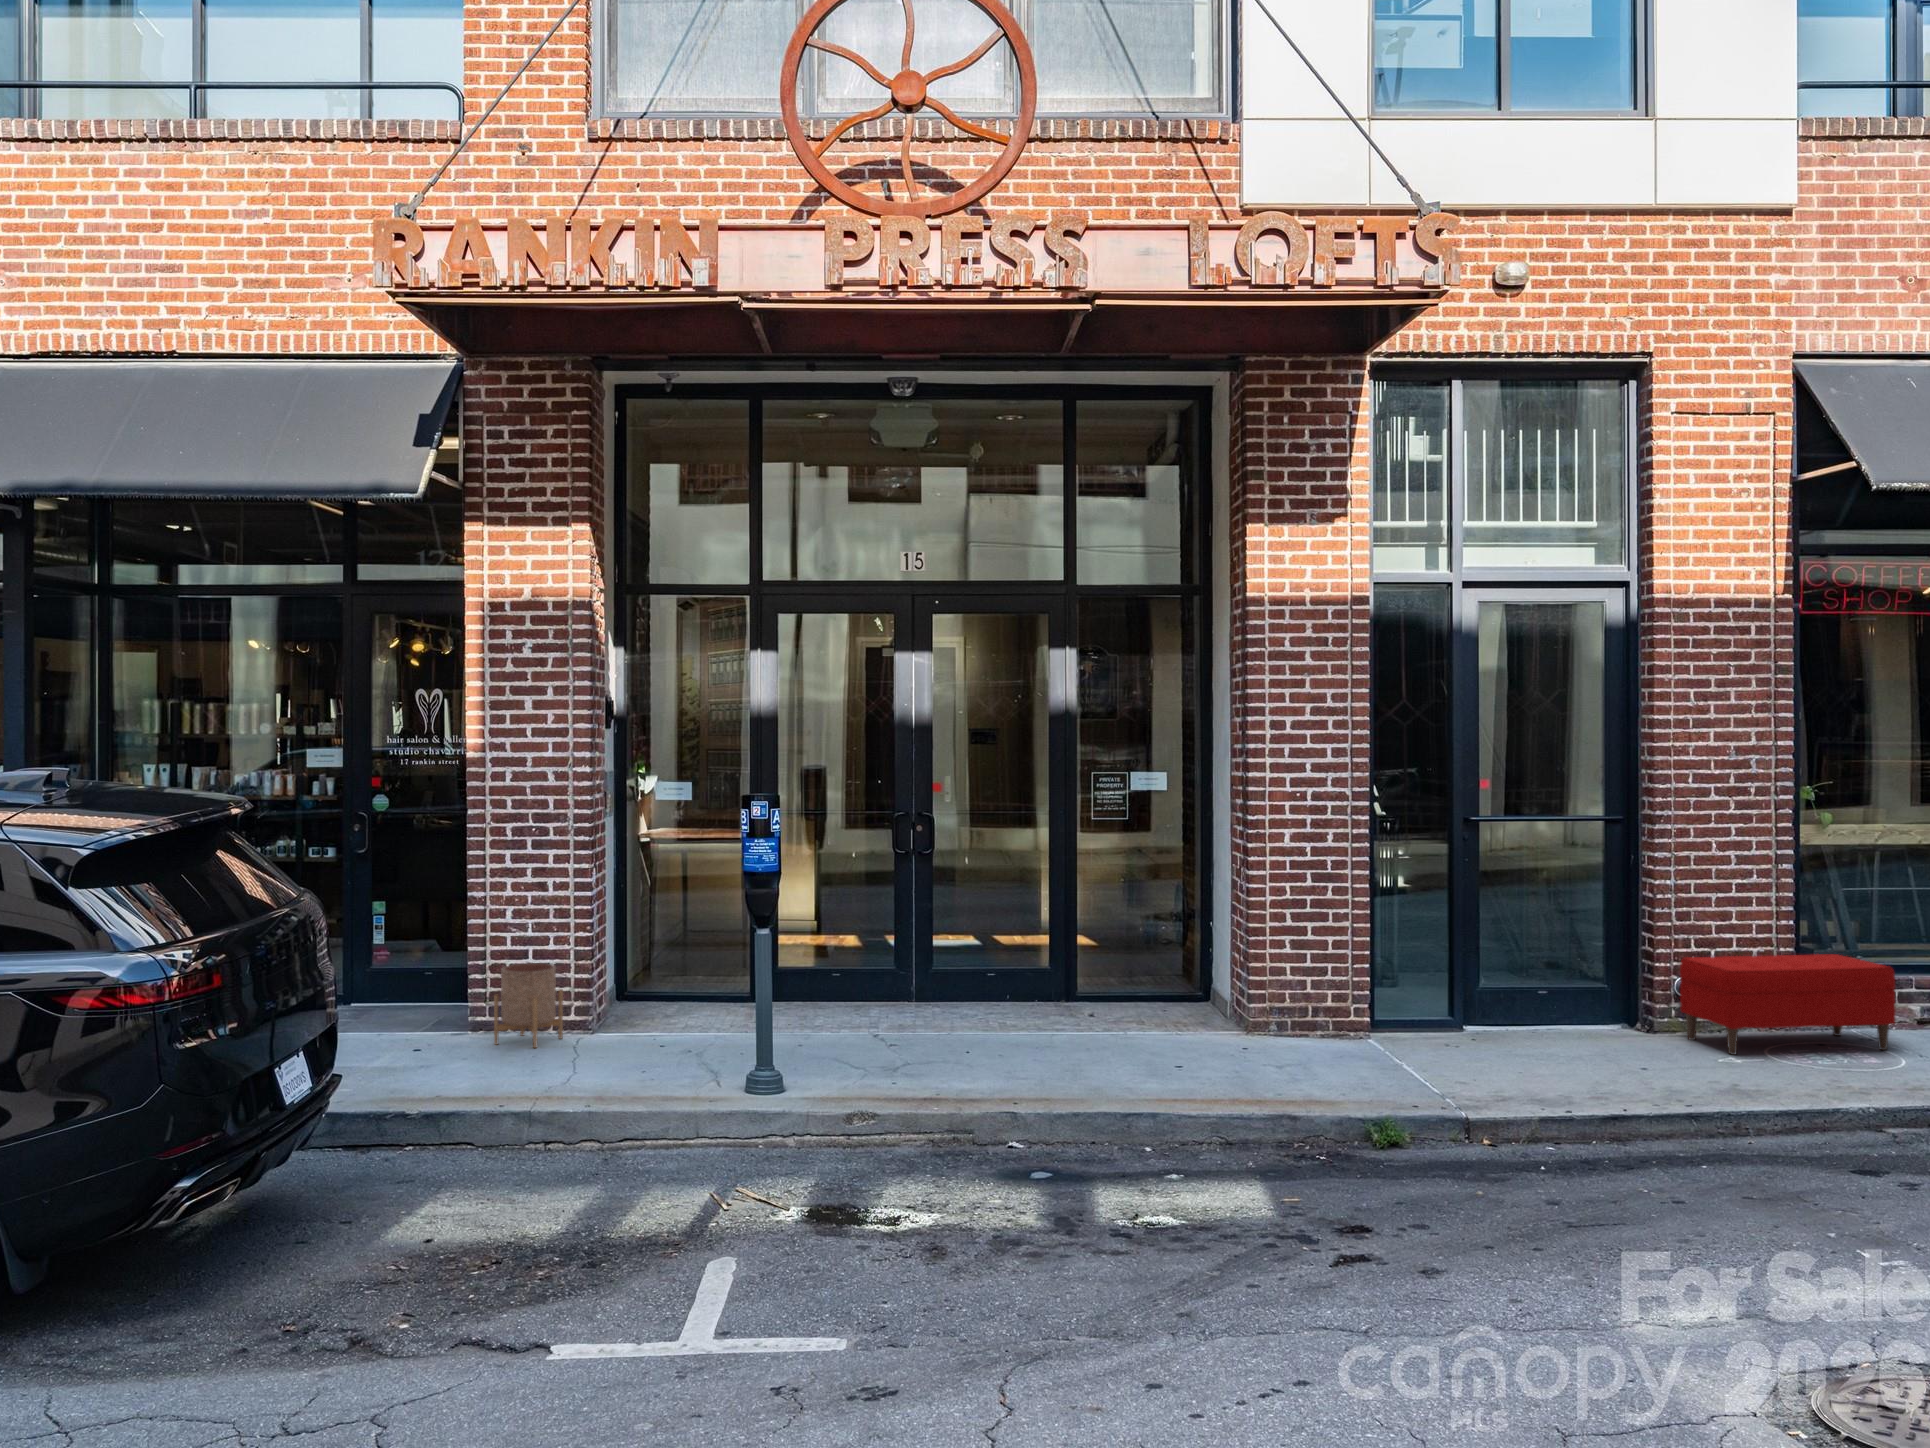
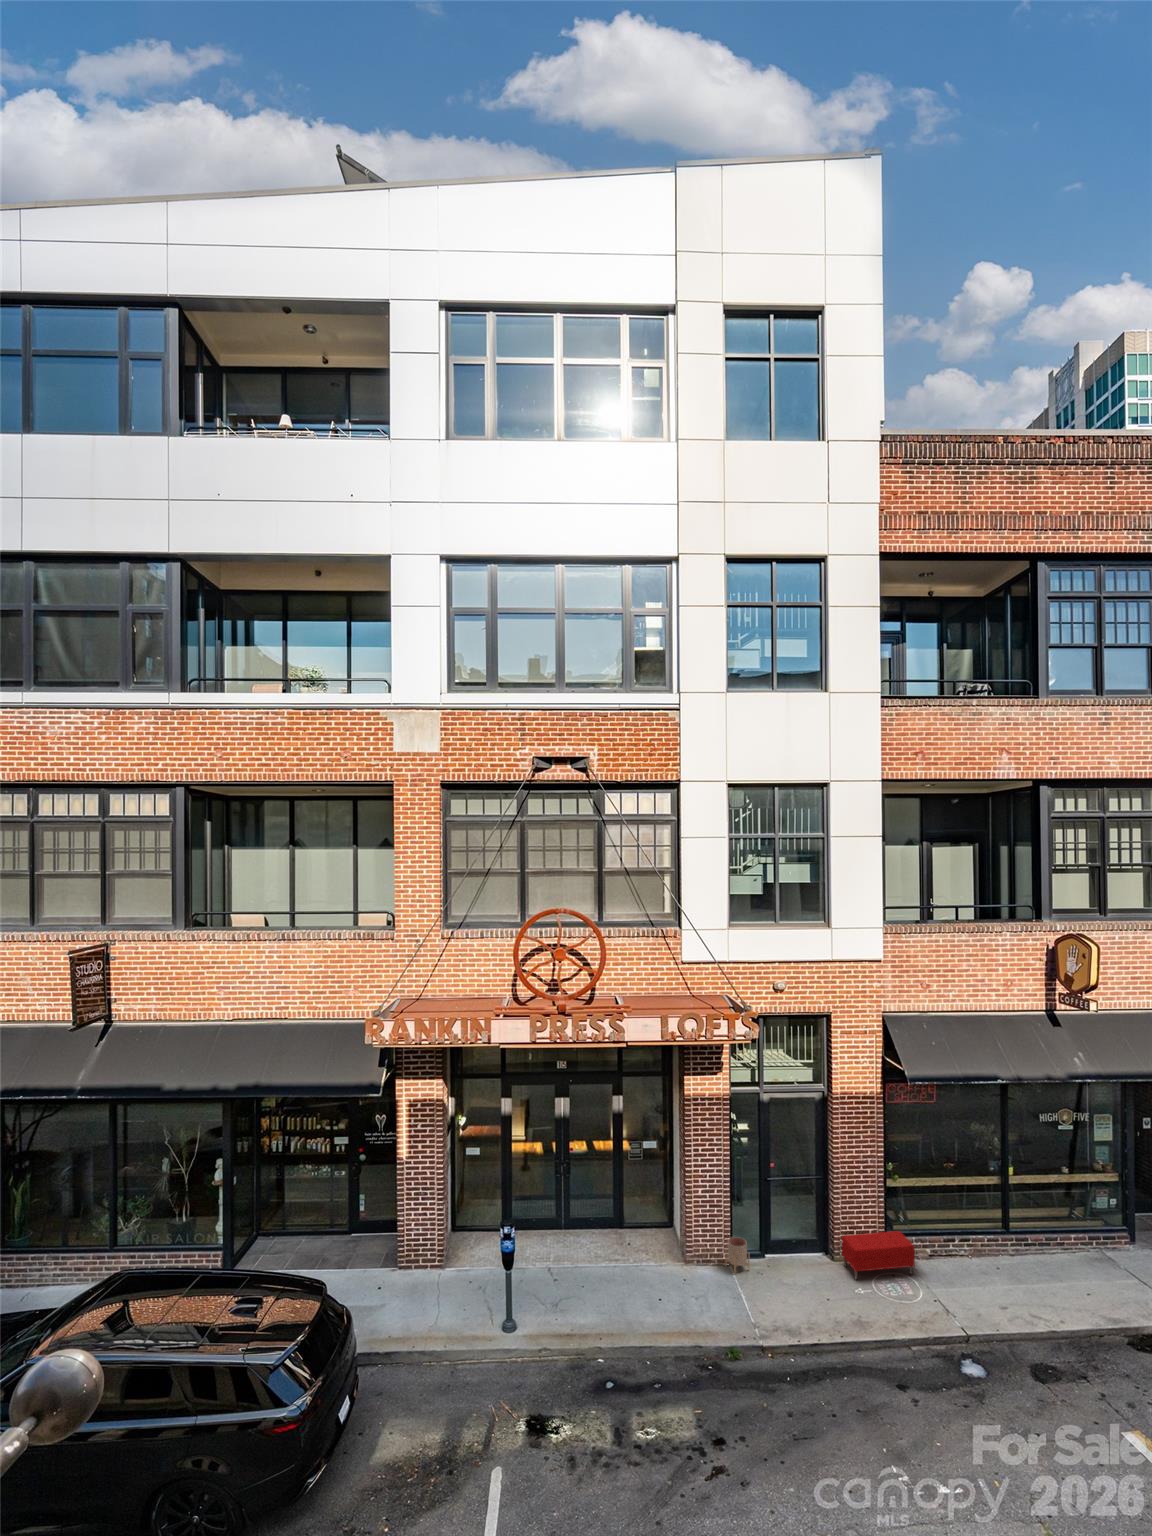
planter: present [494,963,563,1048] -> present [725,1237,750,1274]

